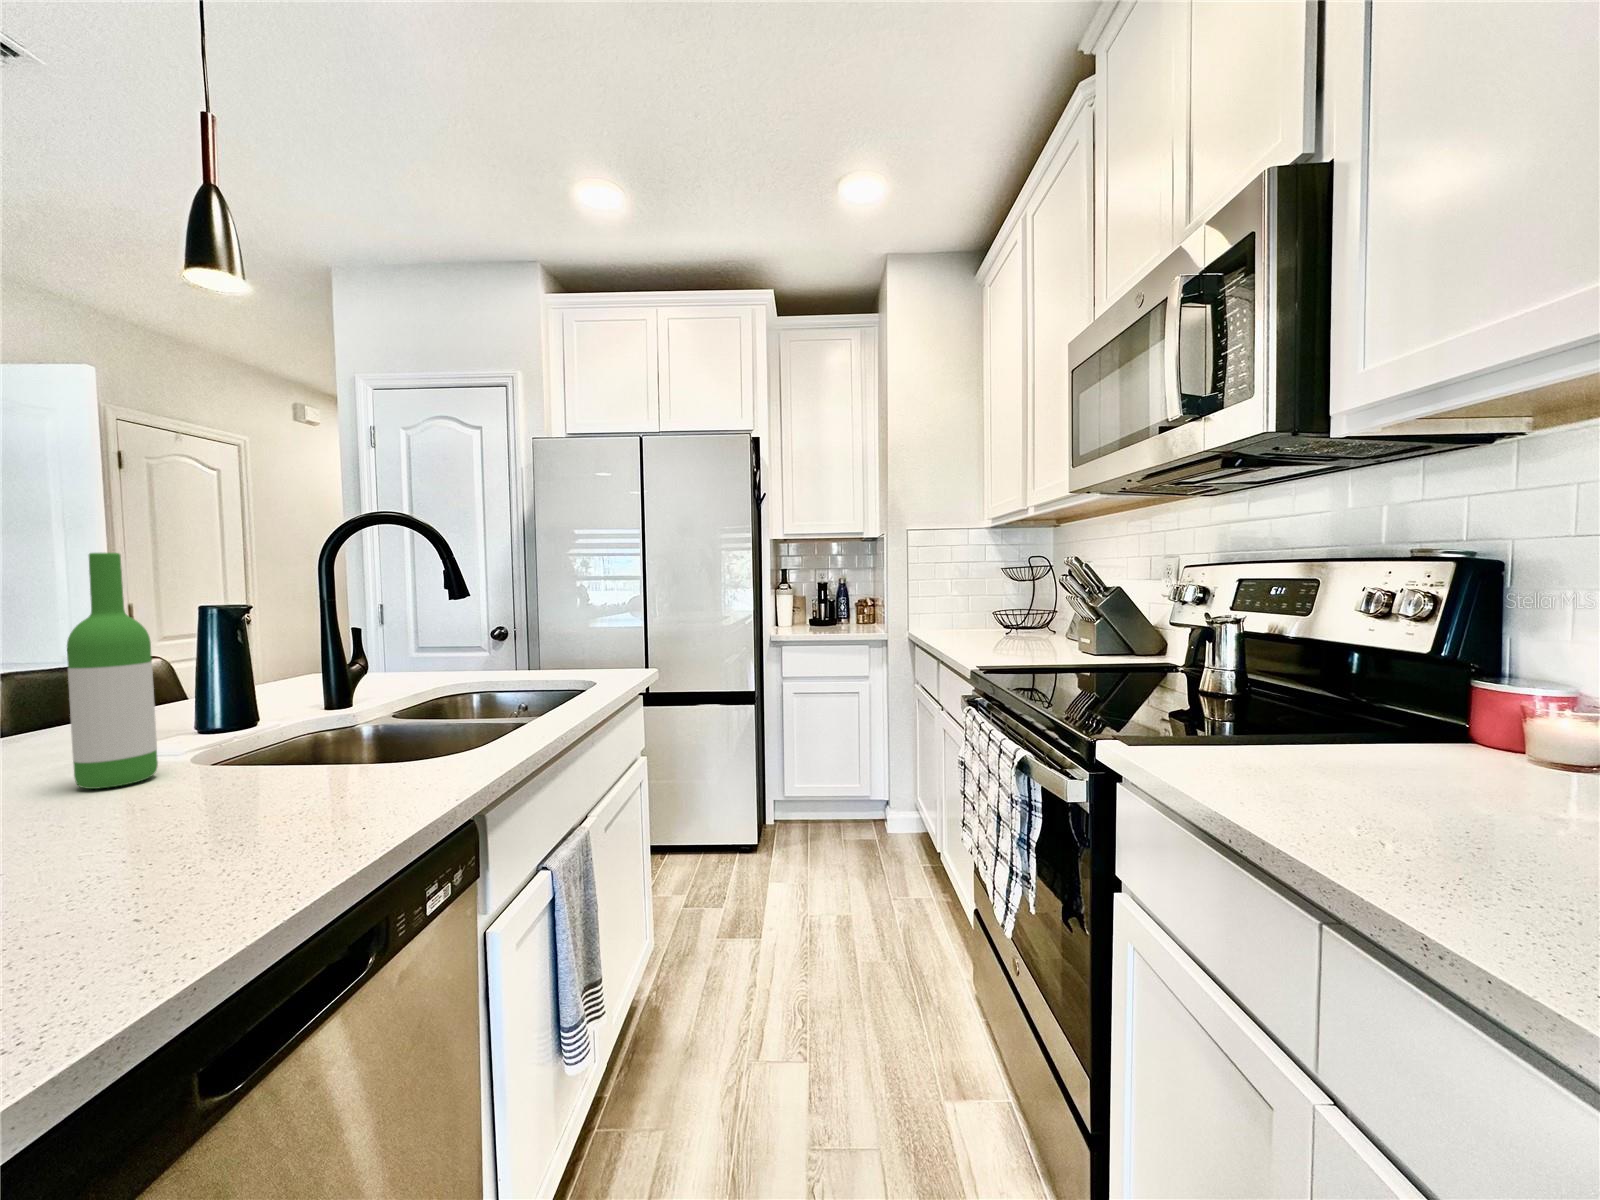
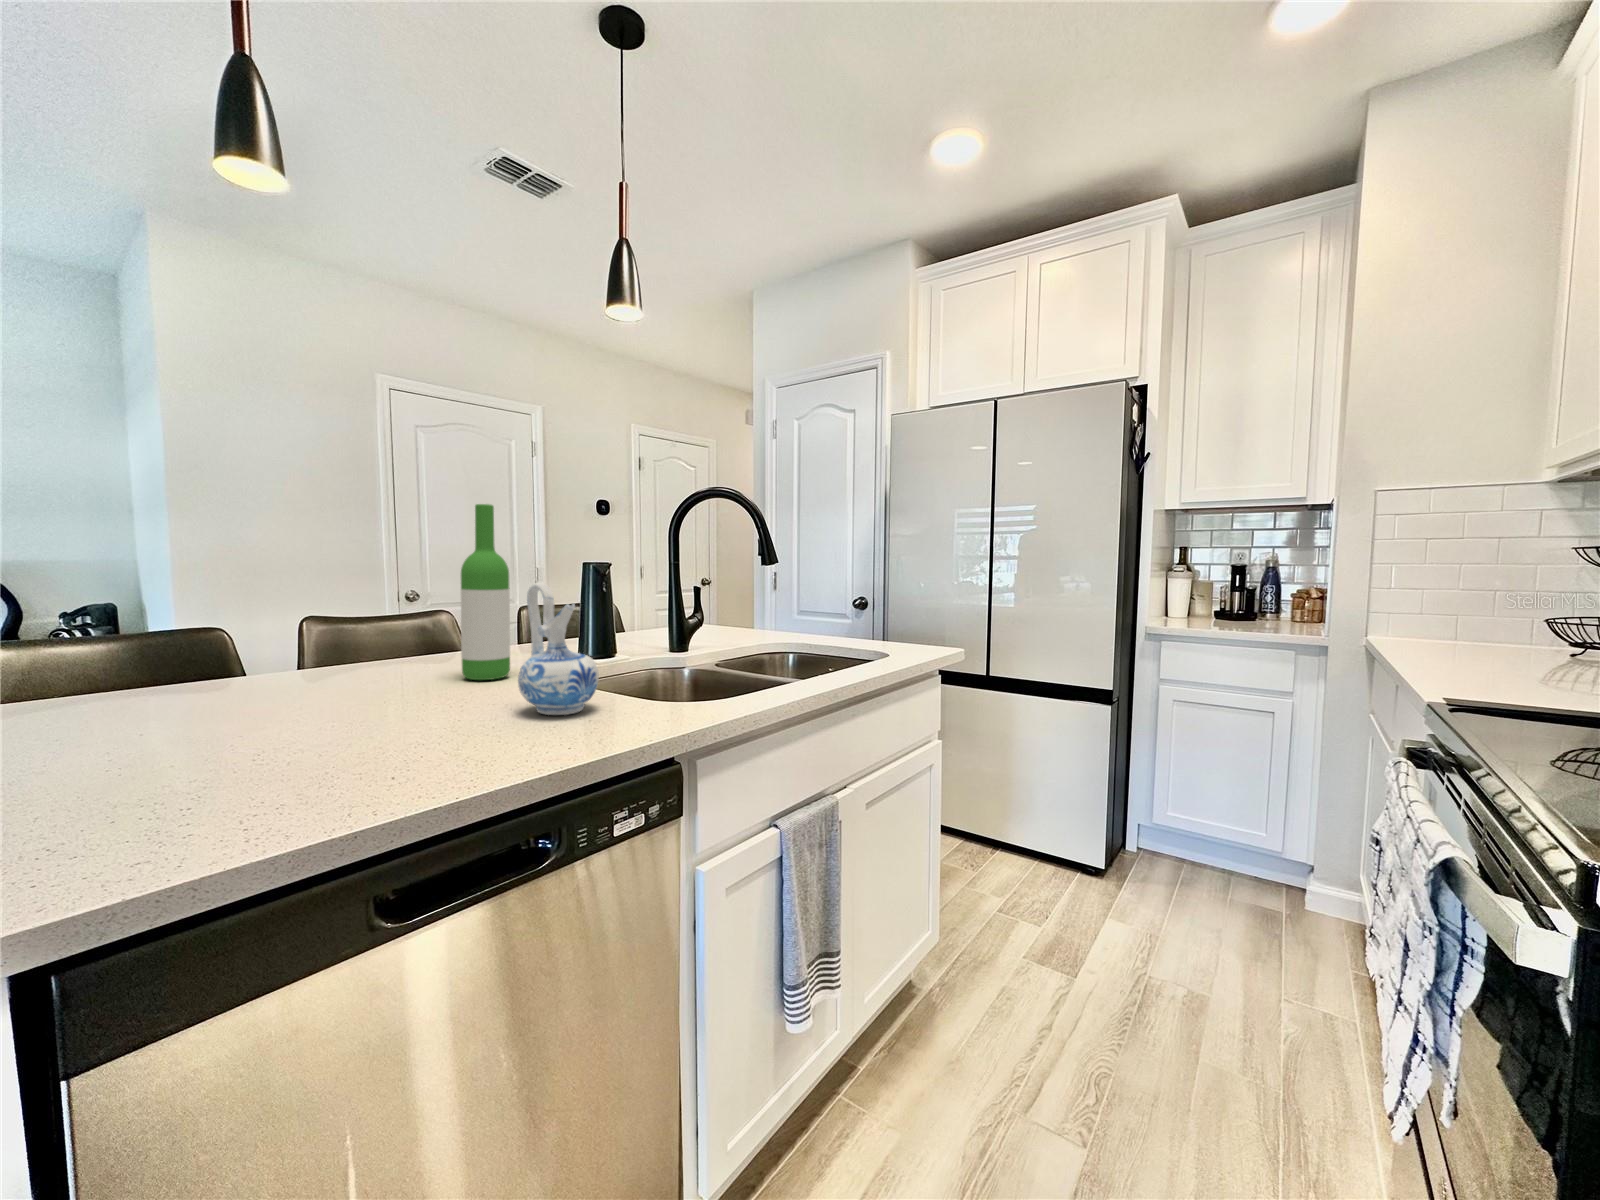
ceramic pitcher: none [246,649,357,804] -> present [518,583,599,715]

